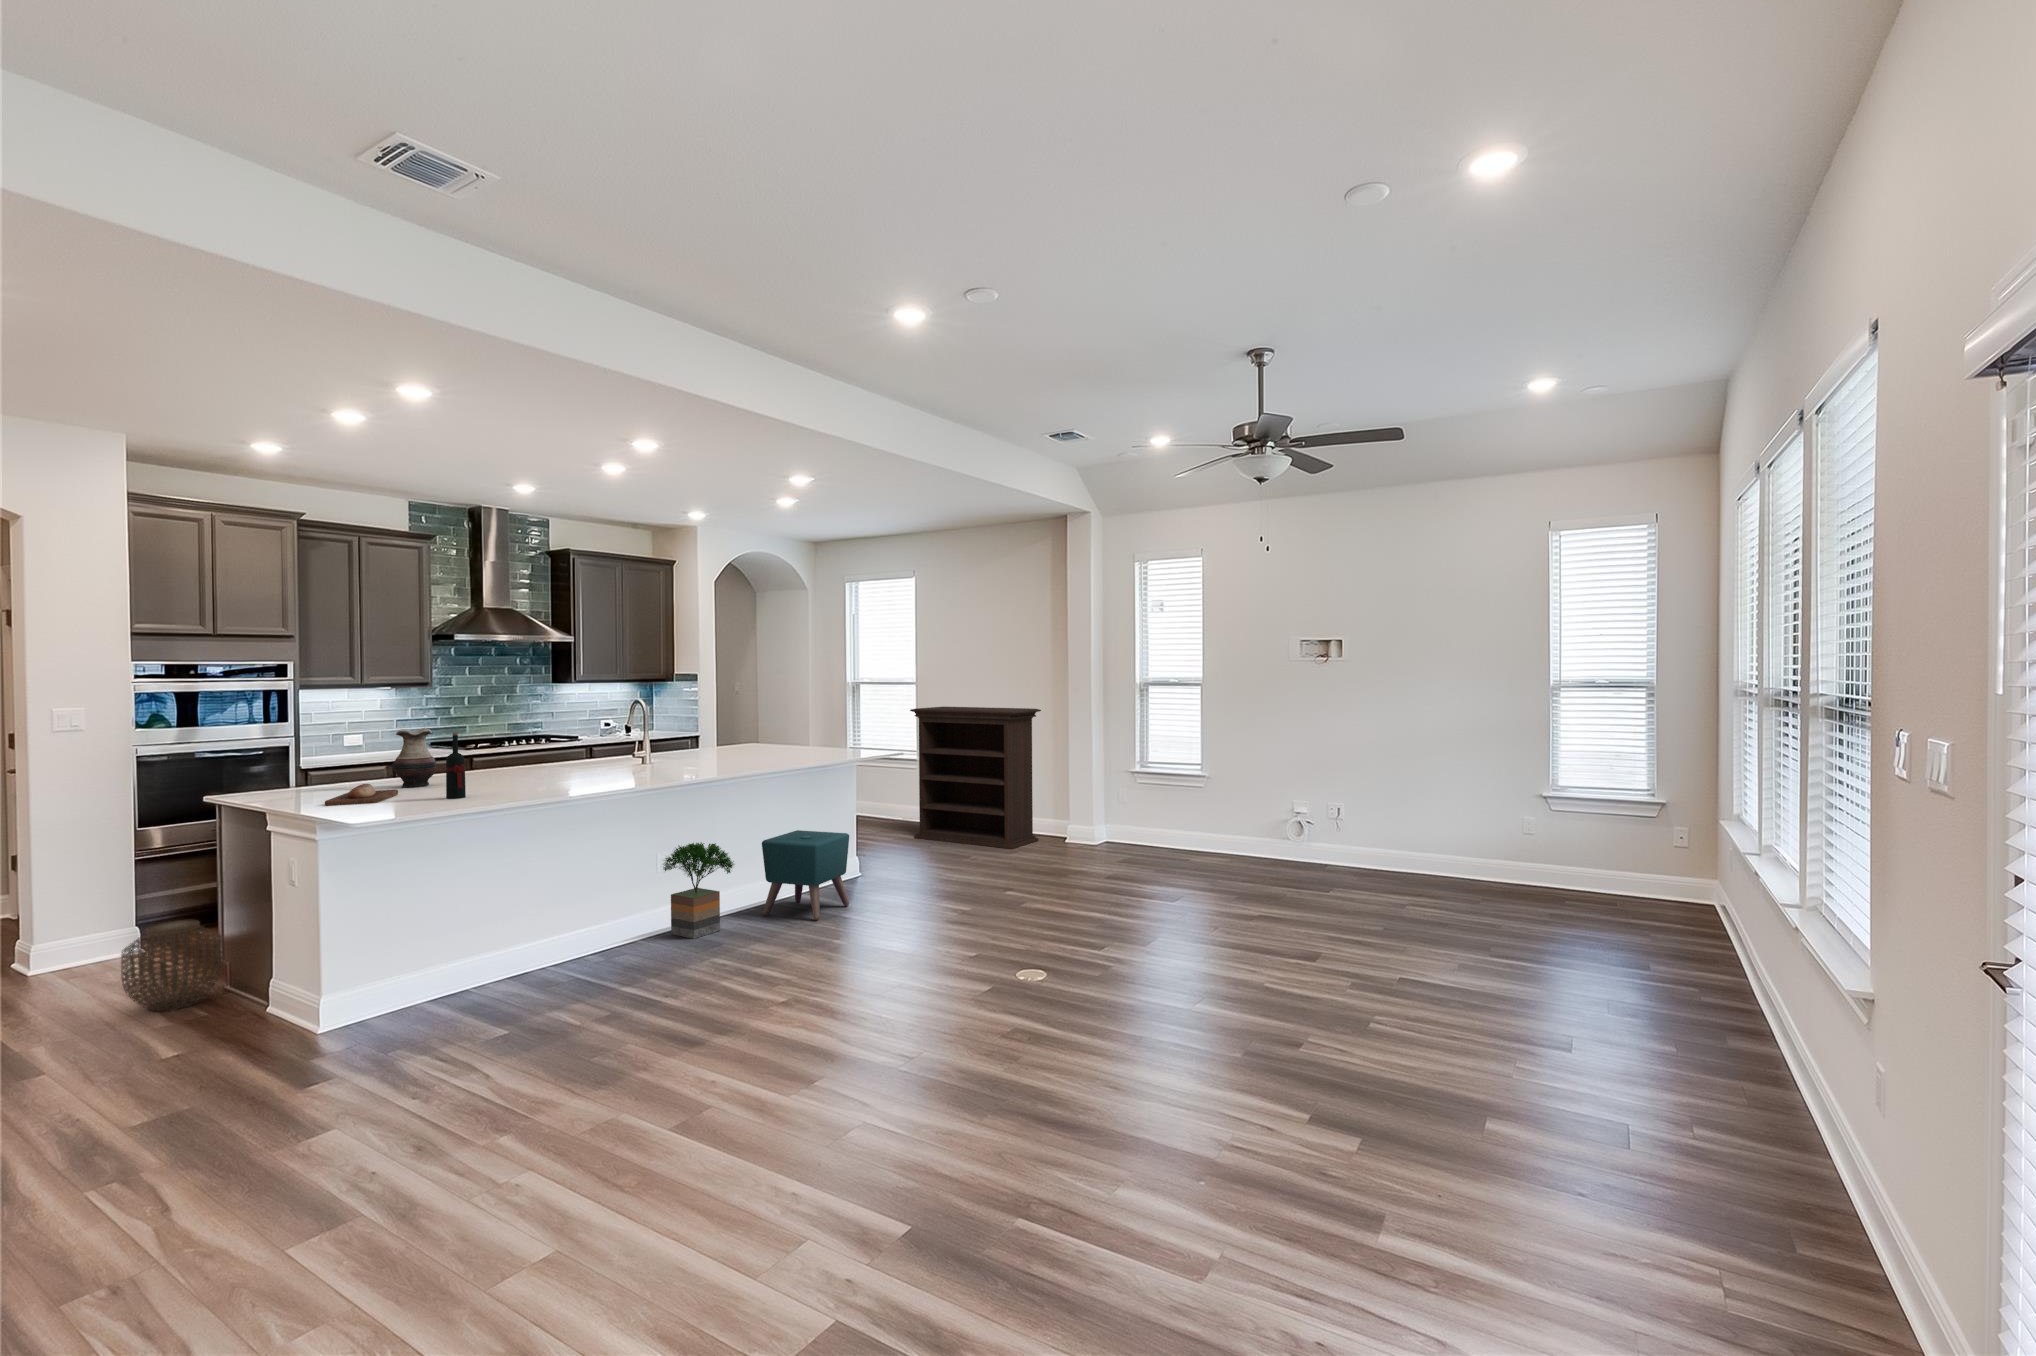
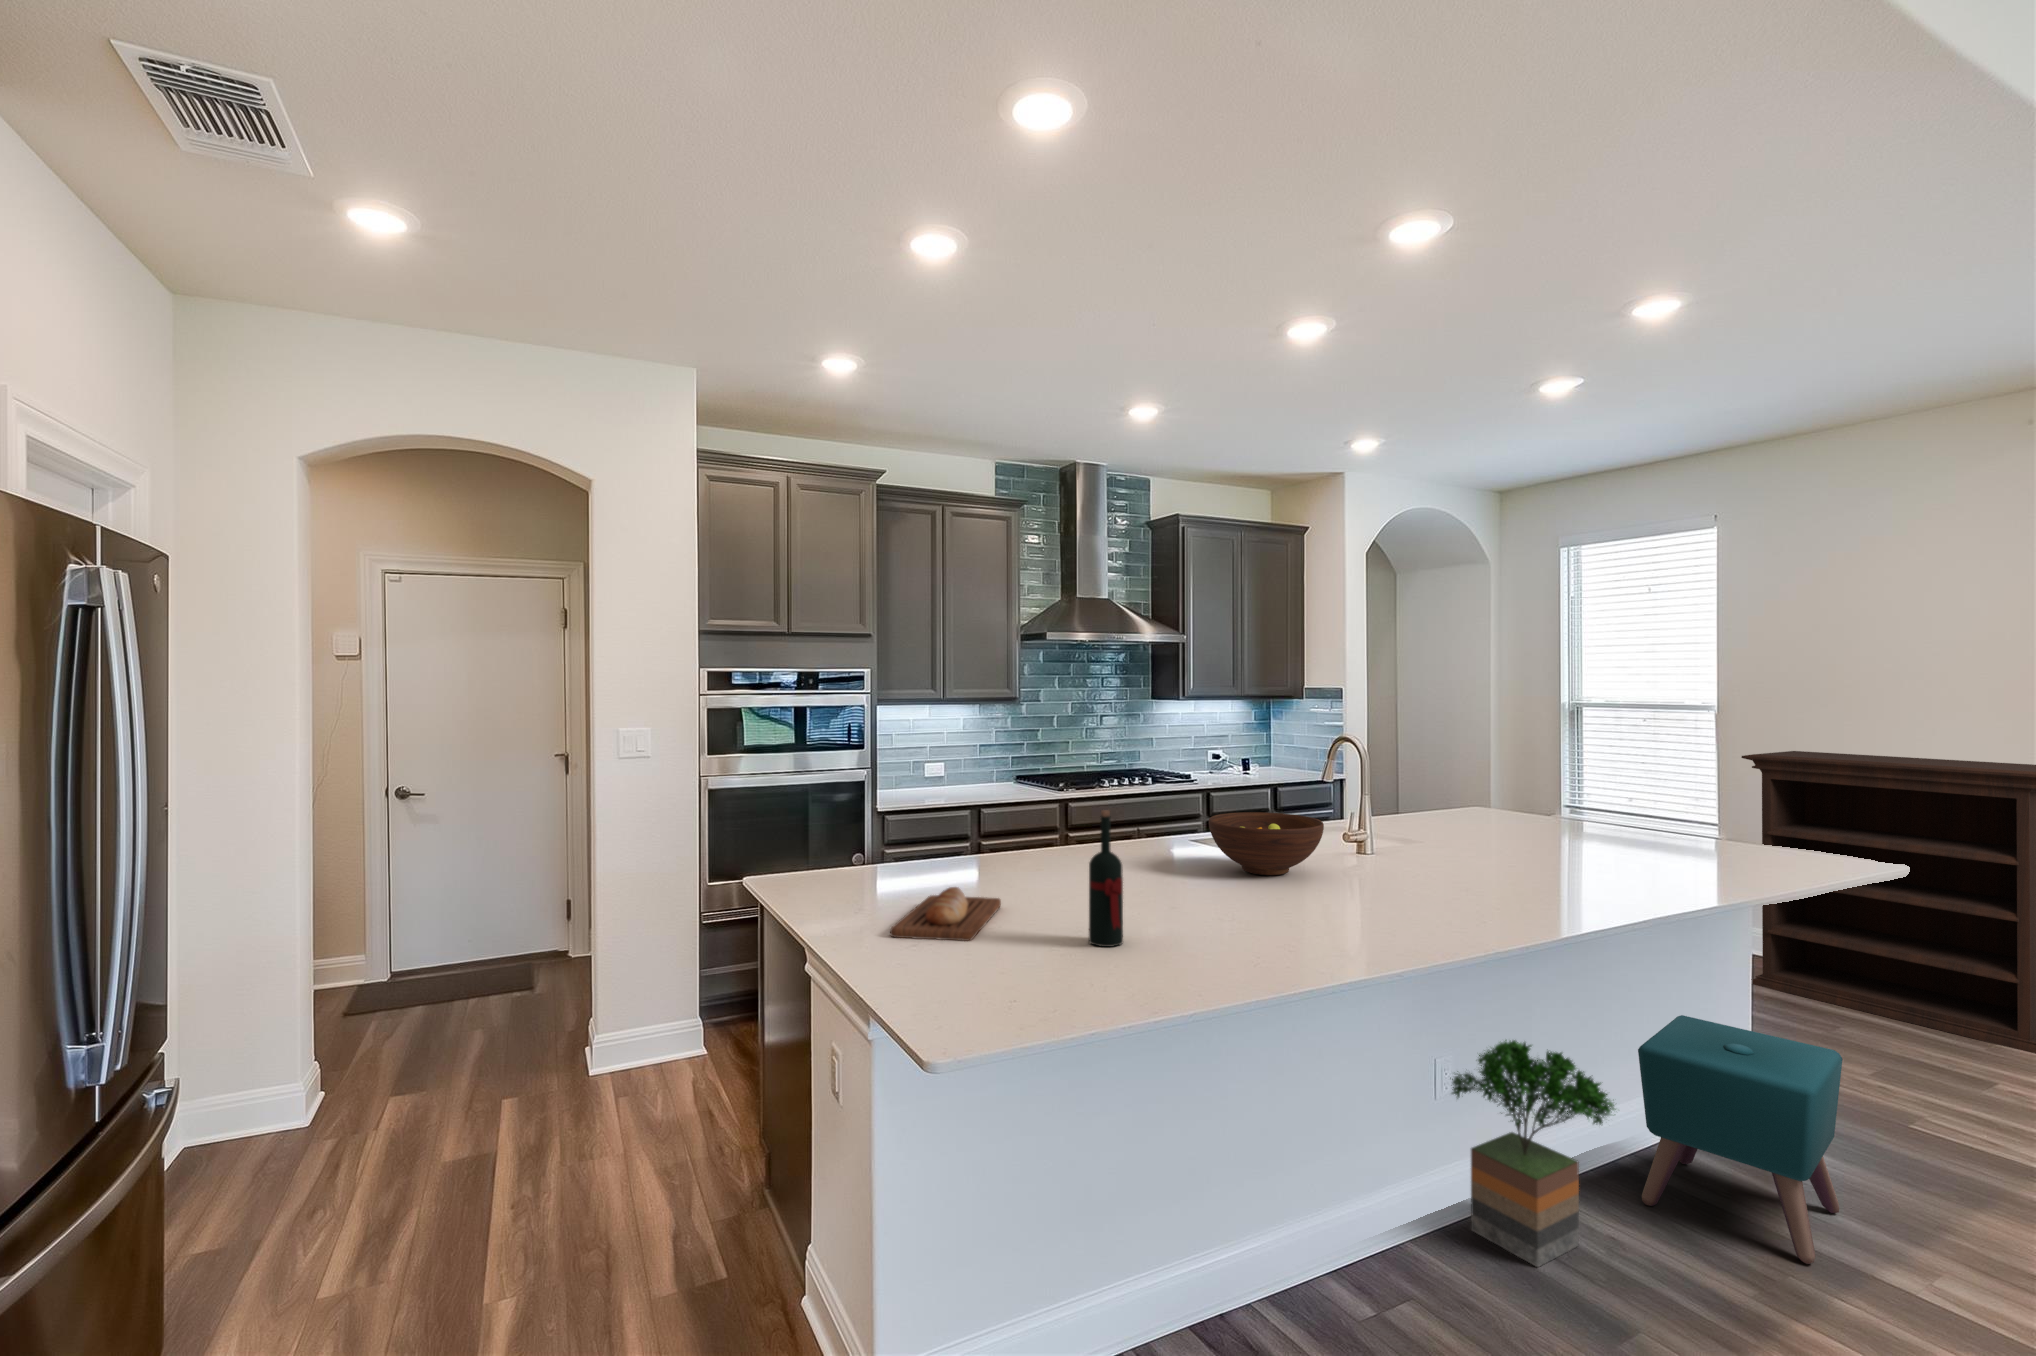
vase: present [393,728,437,787] -> none [988,779,1051,881]
fruit bowl: none [542,743,610,775] -> present [1209,812,1324,875]
woven basket: present [121,920,224,1012] -> none [616,1089,752,1257]

